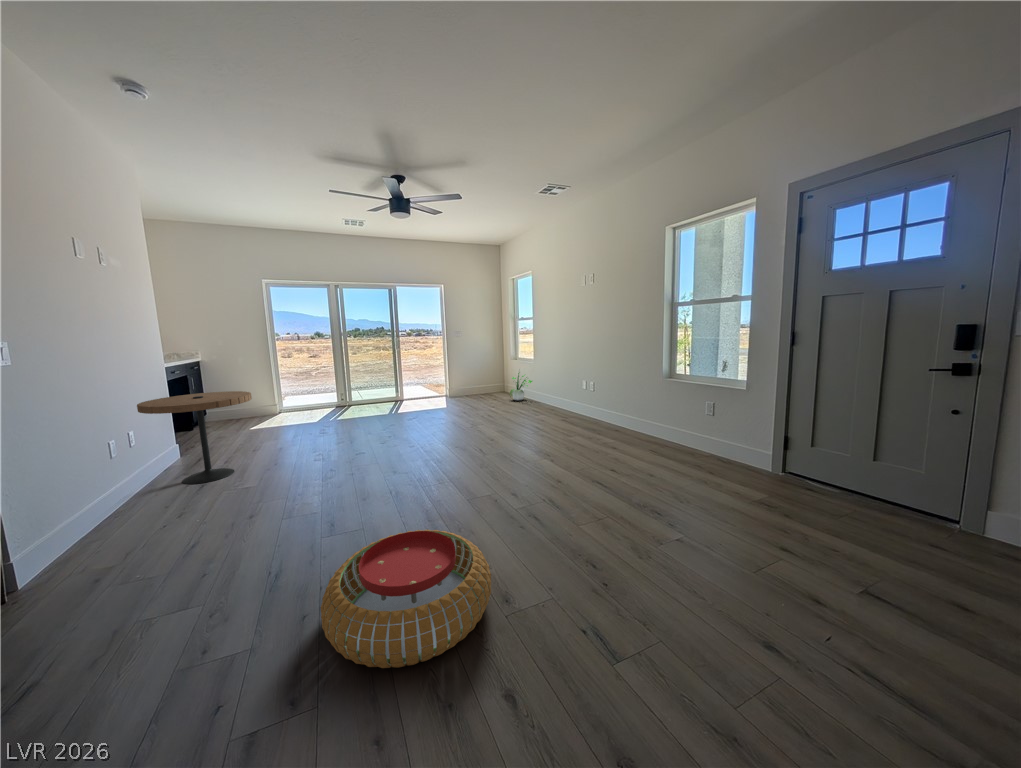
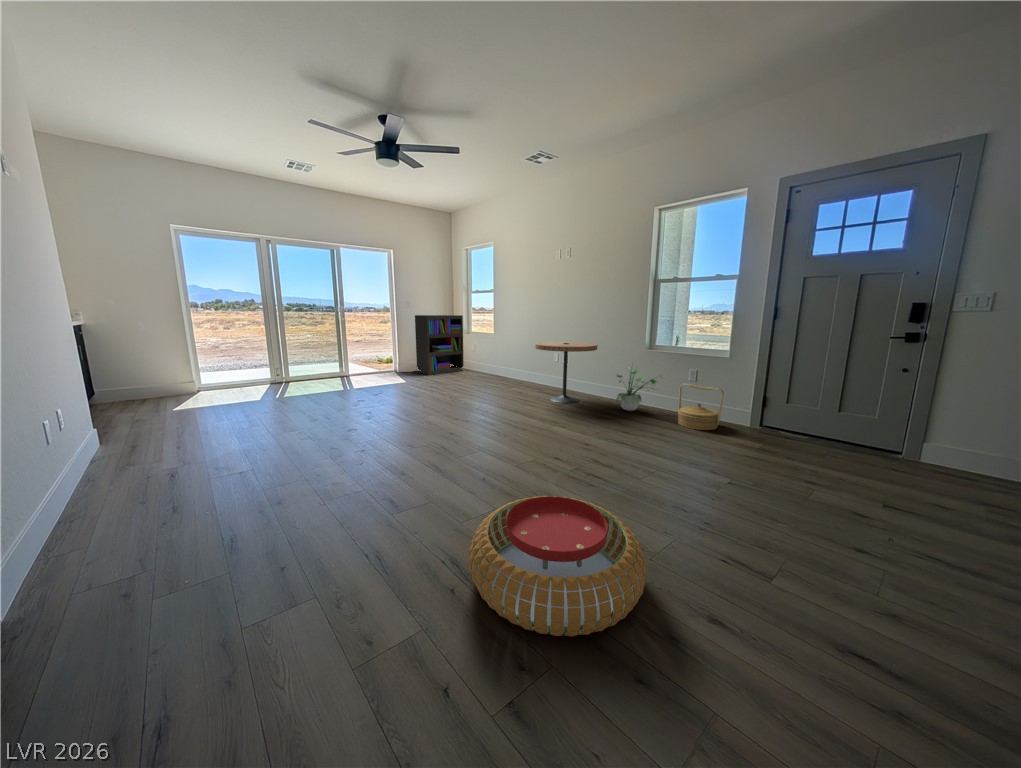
bookshelf: none [463,341,510,399] -> present [415,315,464,375]
potted plant: present [510,373,532,400] -> present [617,367,656,411]
side table: present [137,391,252,484] -> present [535,342,598,403]
woven basket: none [686,416,735,471] -> present [678,384,724,430]

